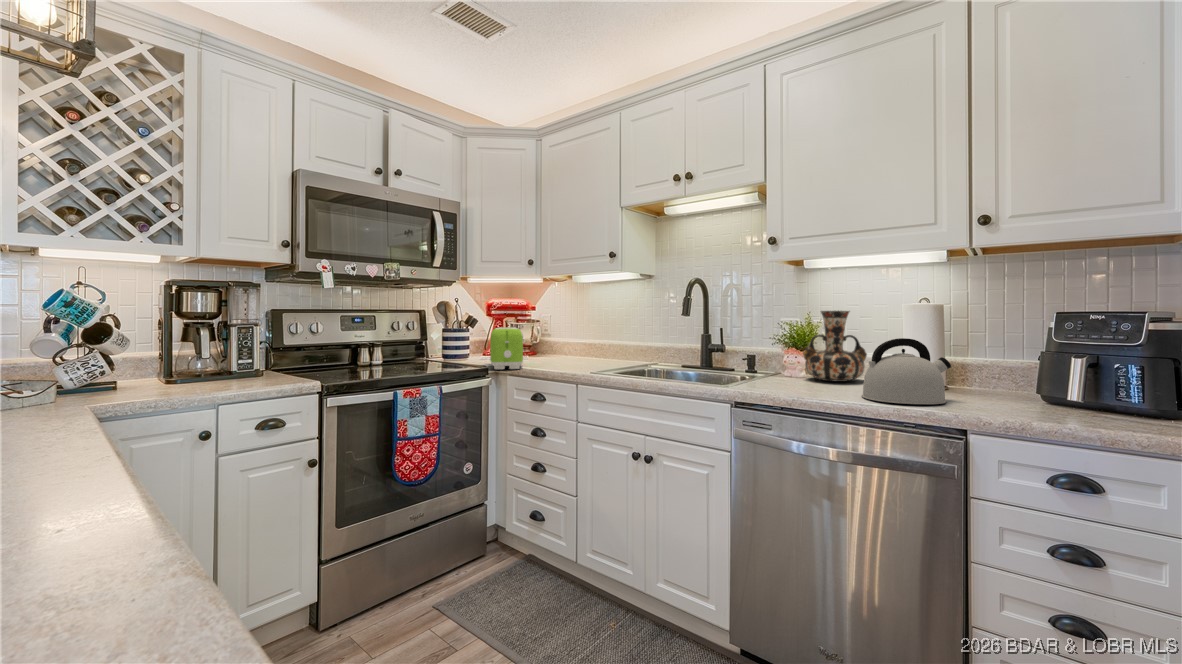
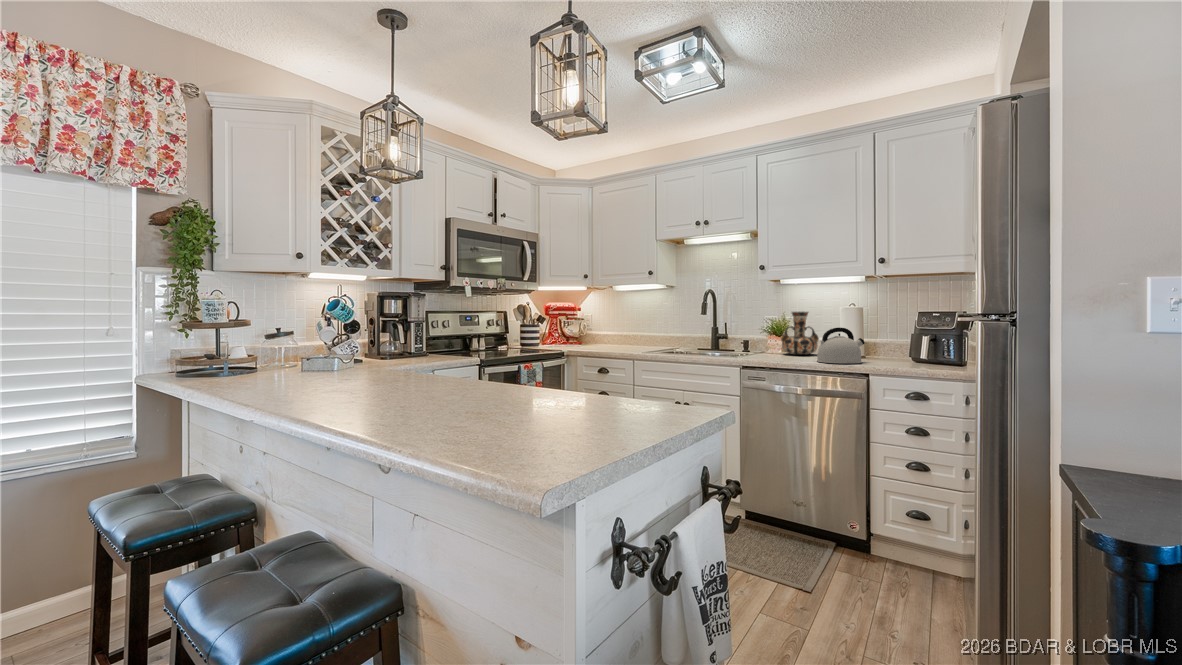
toaster: present [490,327,523,369] -> none [565,323,592,352]

